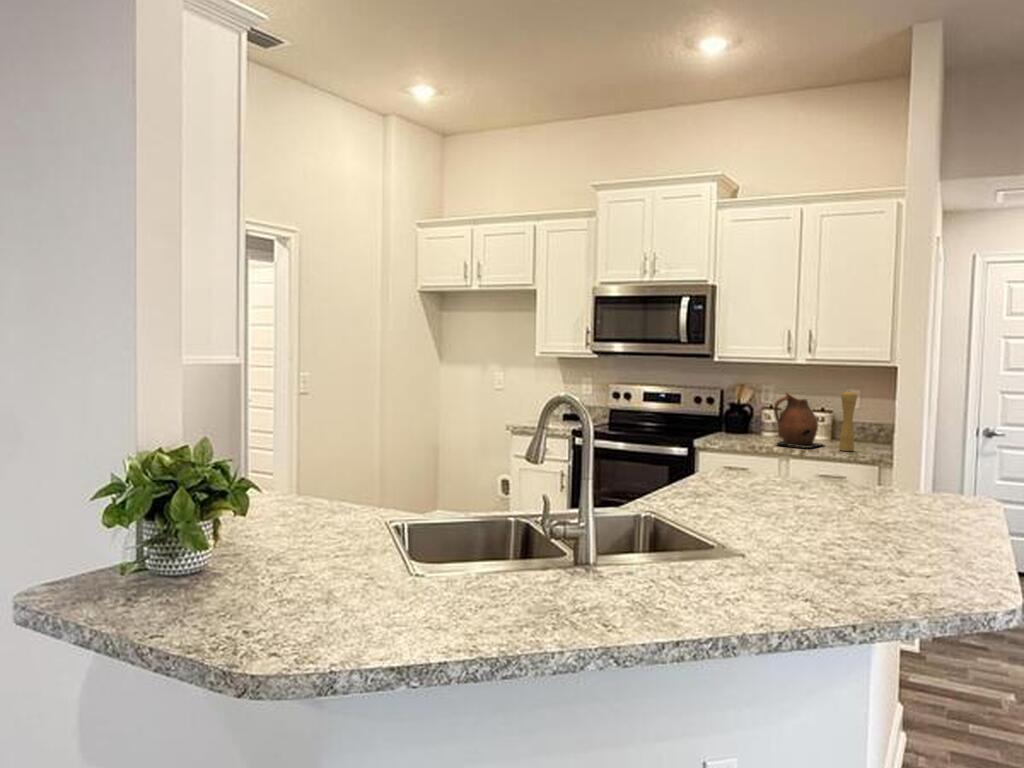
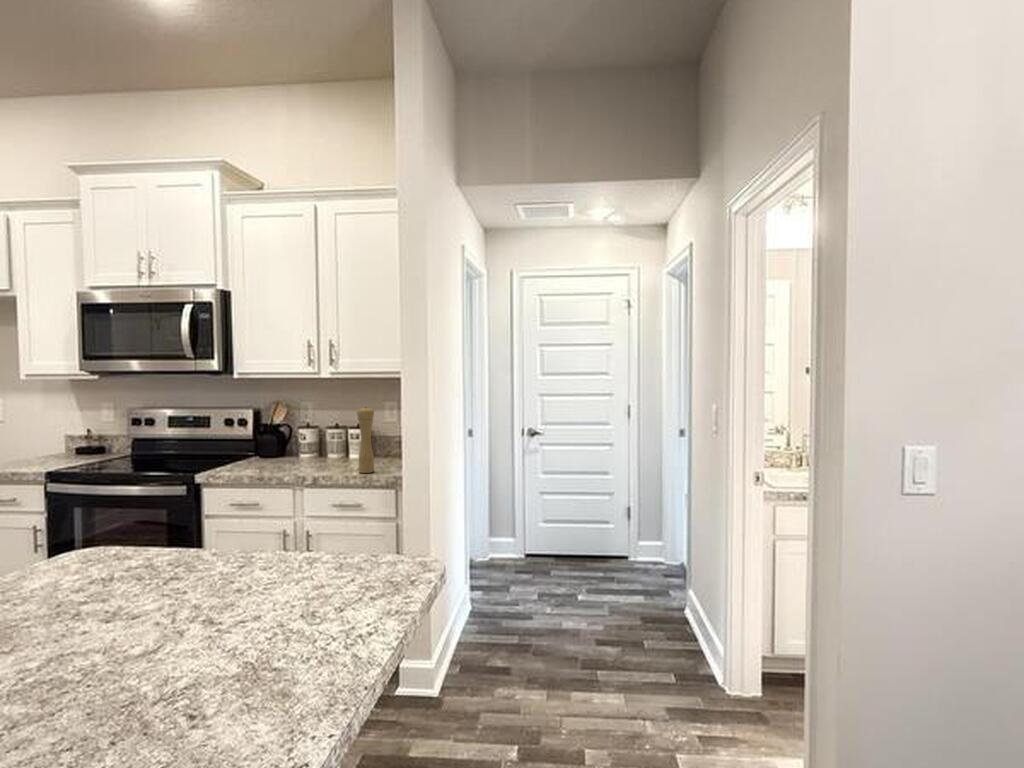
ceramic pitcher: present [774,392,822,448] -> none [291,411,351,474]

